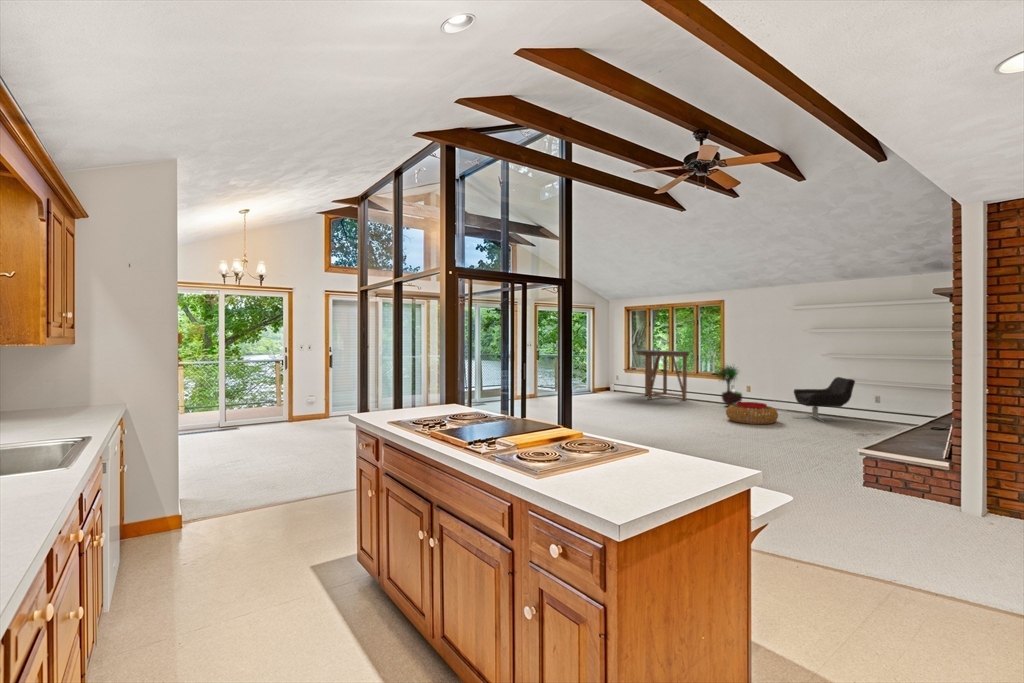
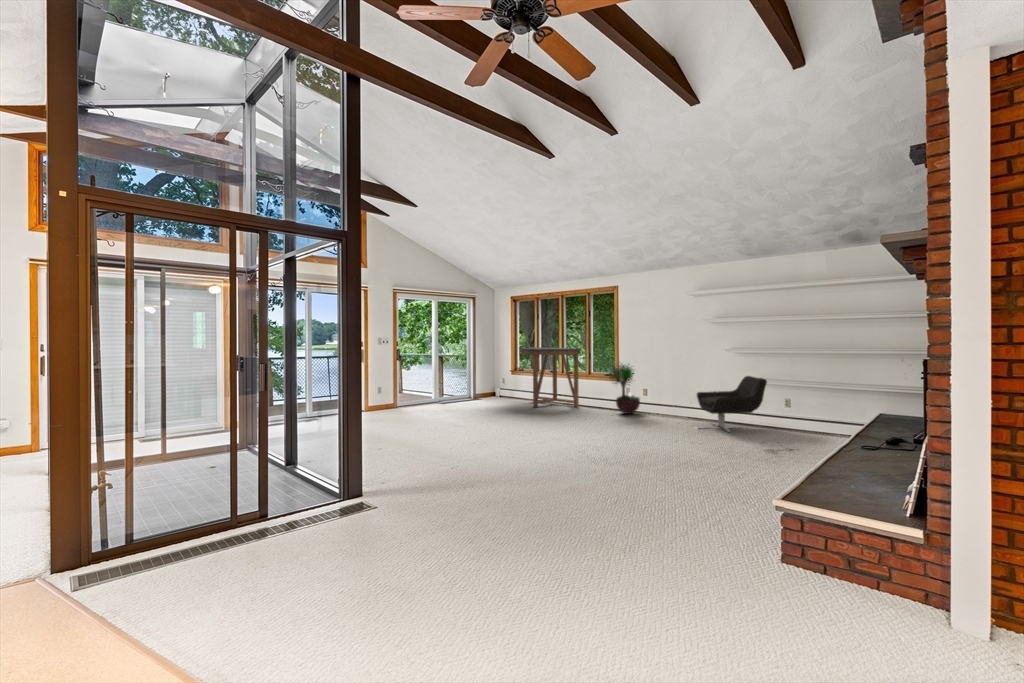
pouf: present [726,402,778,424] -> none [613,411,676,440]

